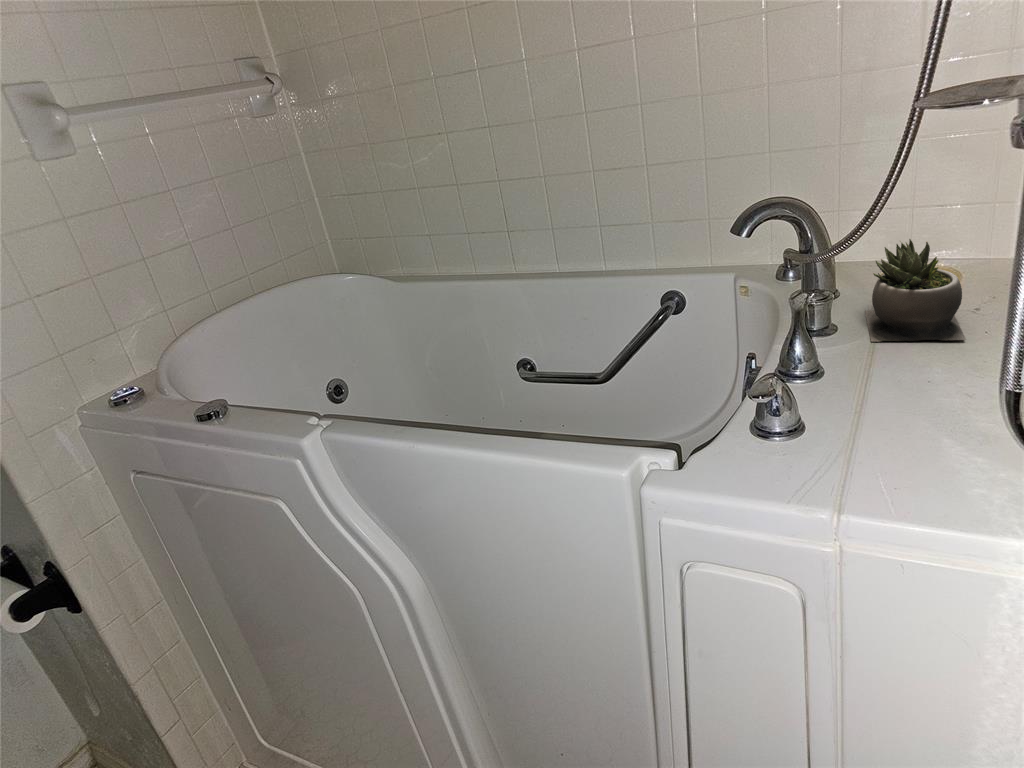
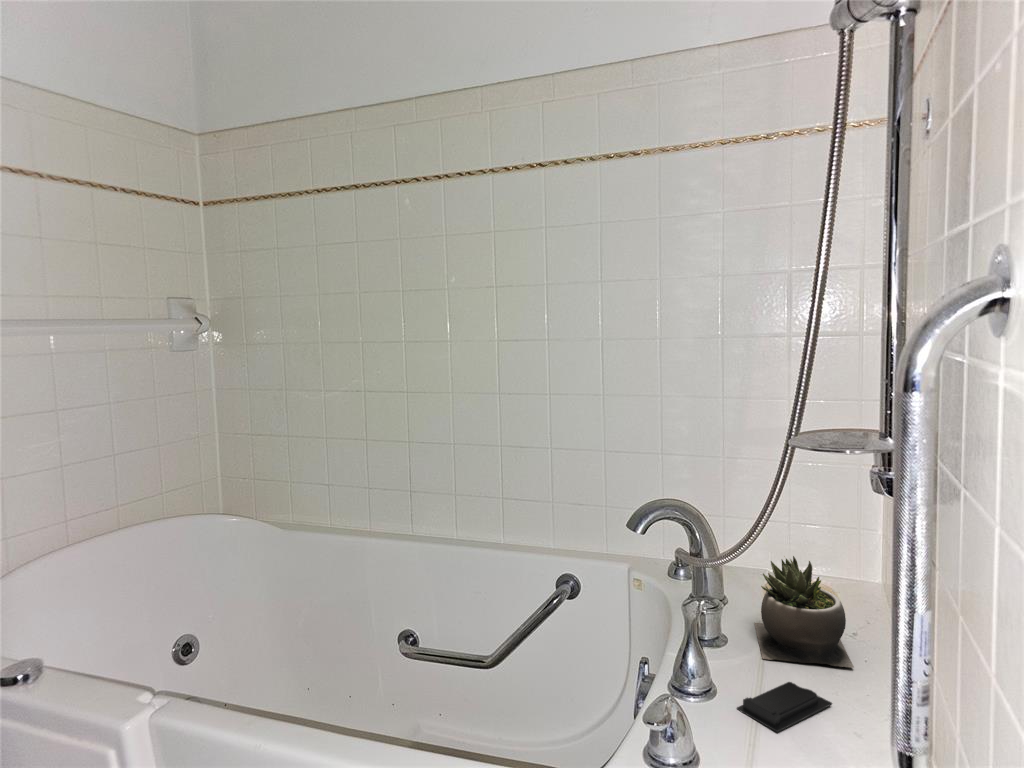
soap bar: none [842,358,939,400] -> present [737,682,832,732]

